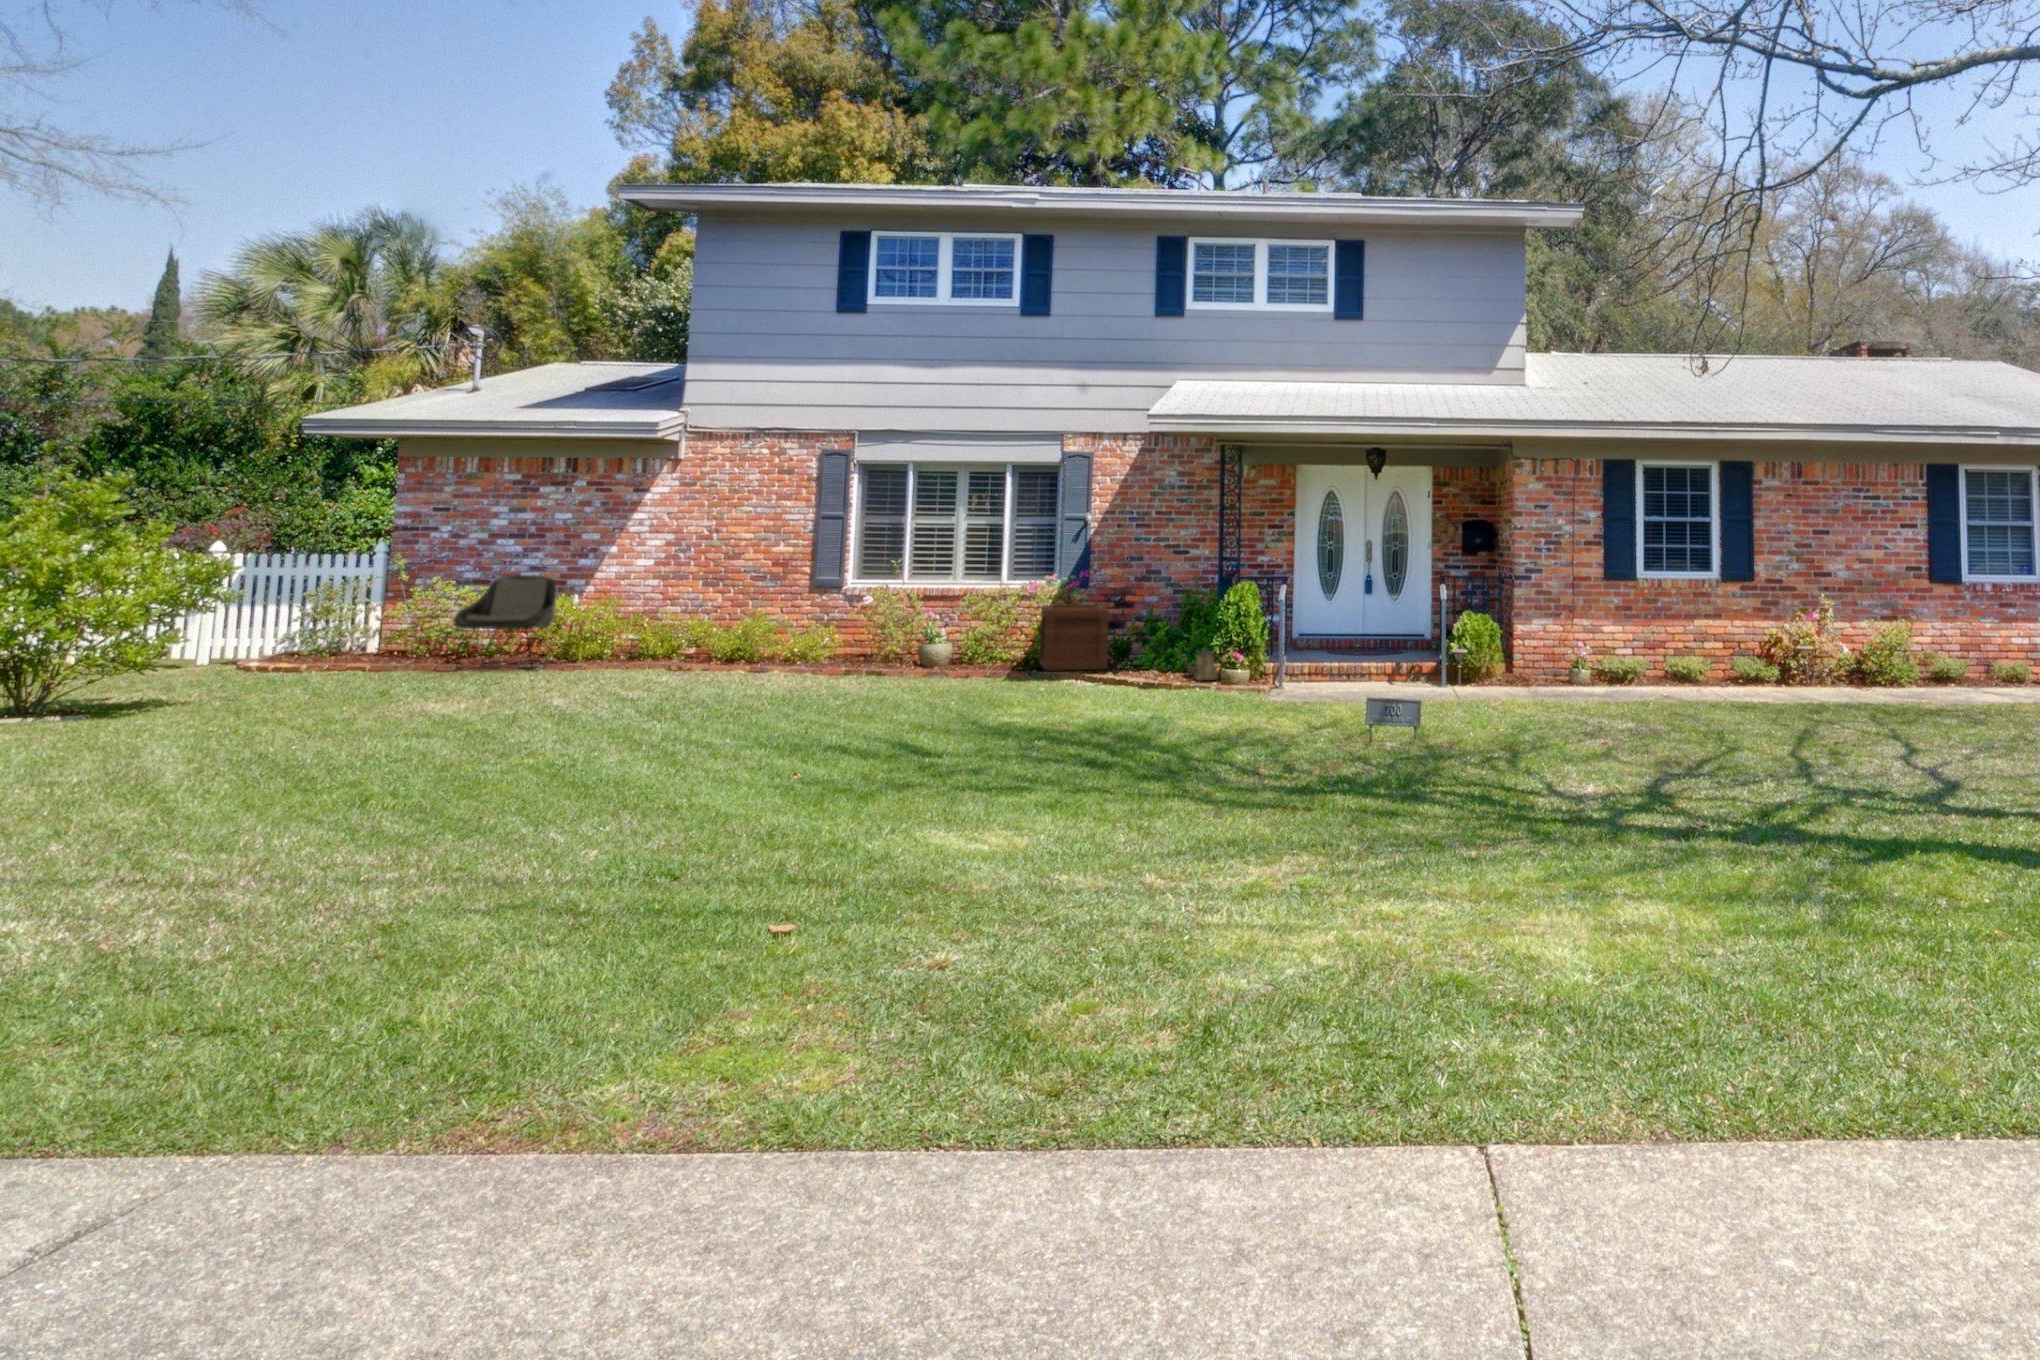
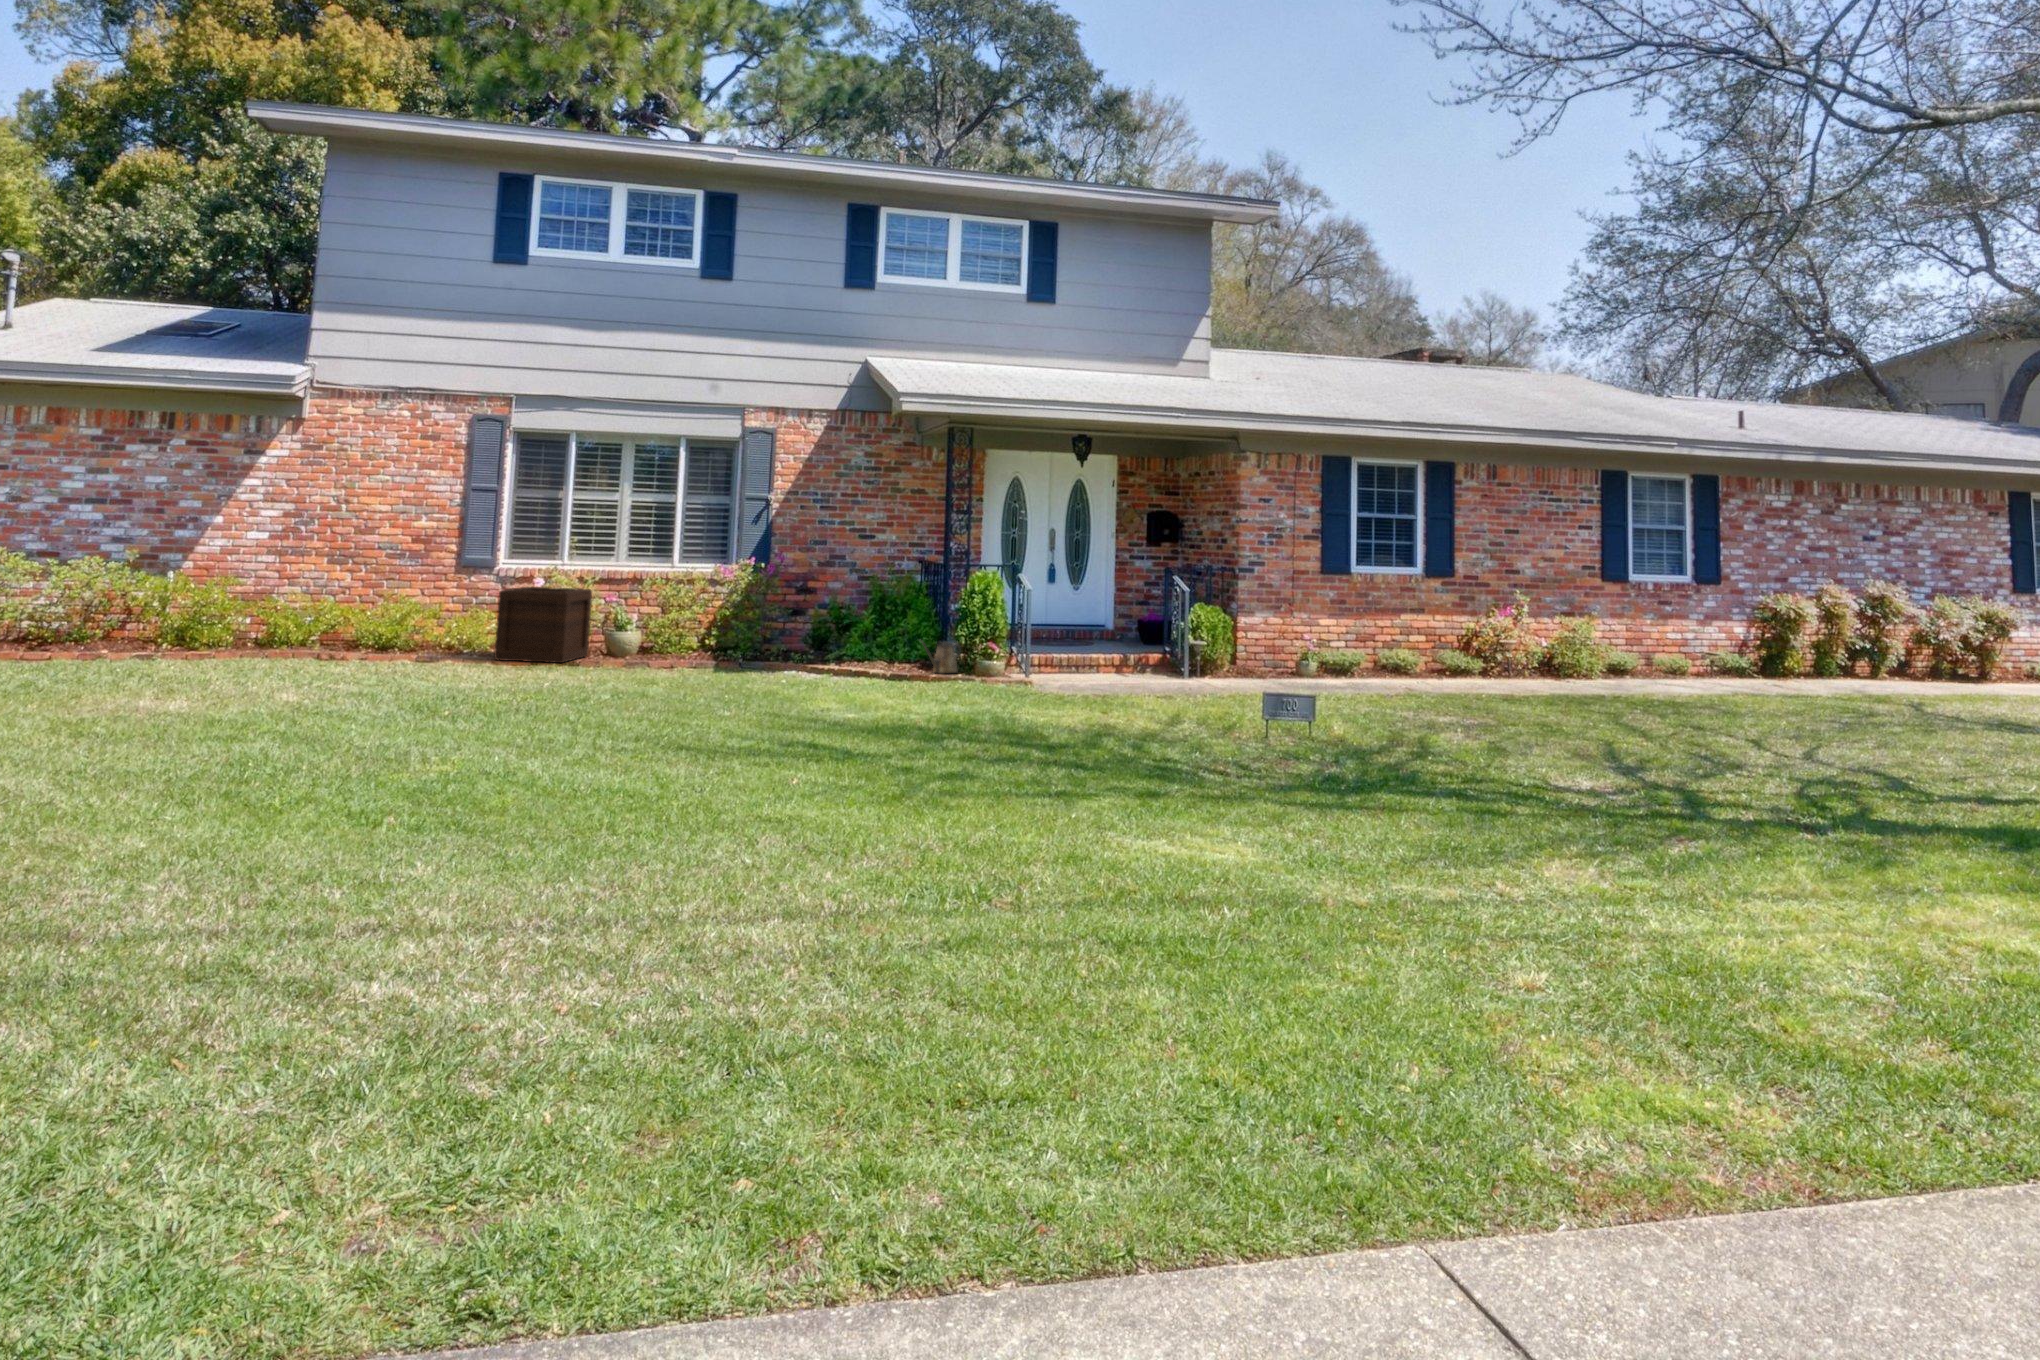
lounge chair: present [453,575,556,669] -> none [53,548,170,661]
wooden crate: present [1039,604,1109,671] -> present [495,587,592,663]

